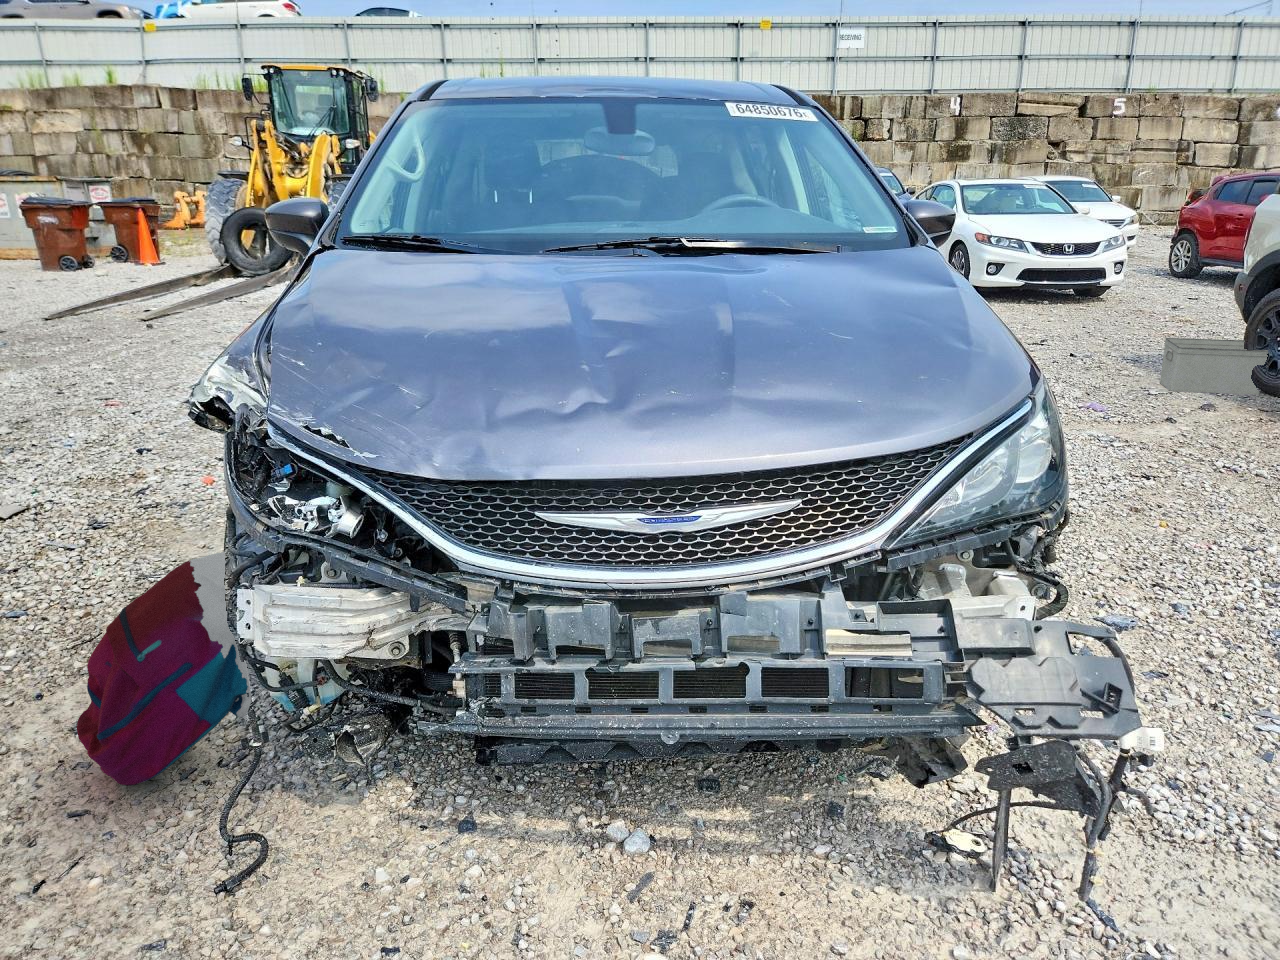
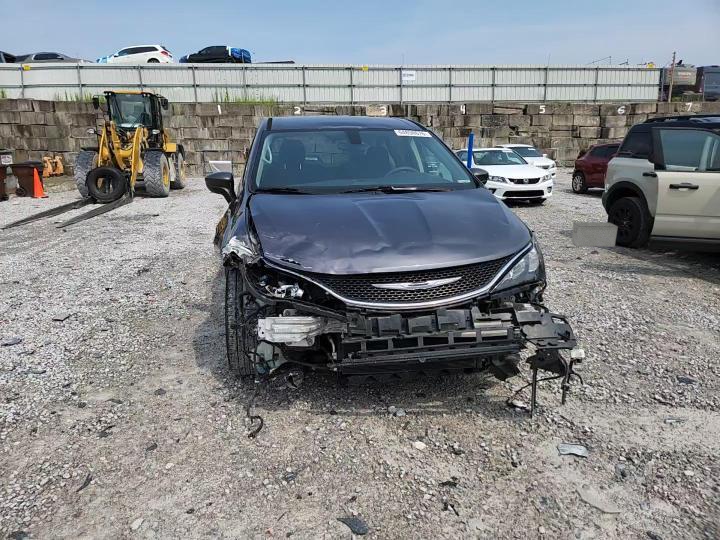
backpack: present [77,552,252,785] -> none [168,315,243,409]

